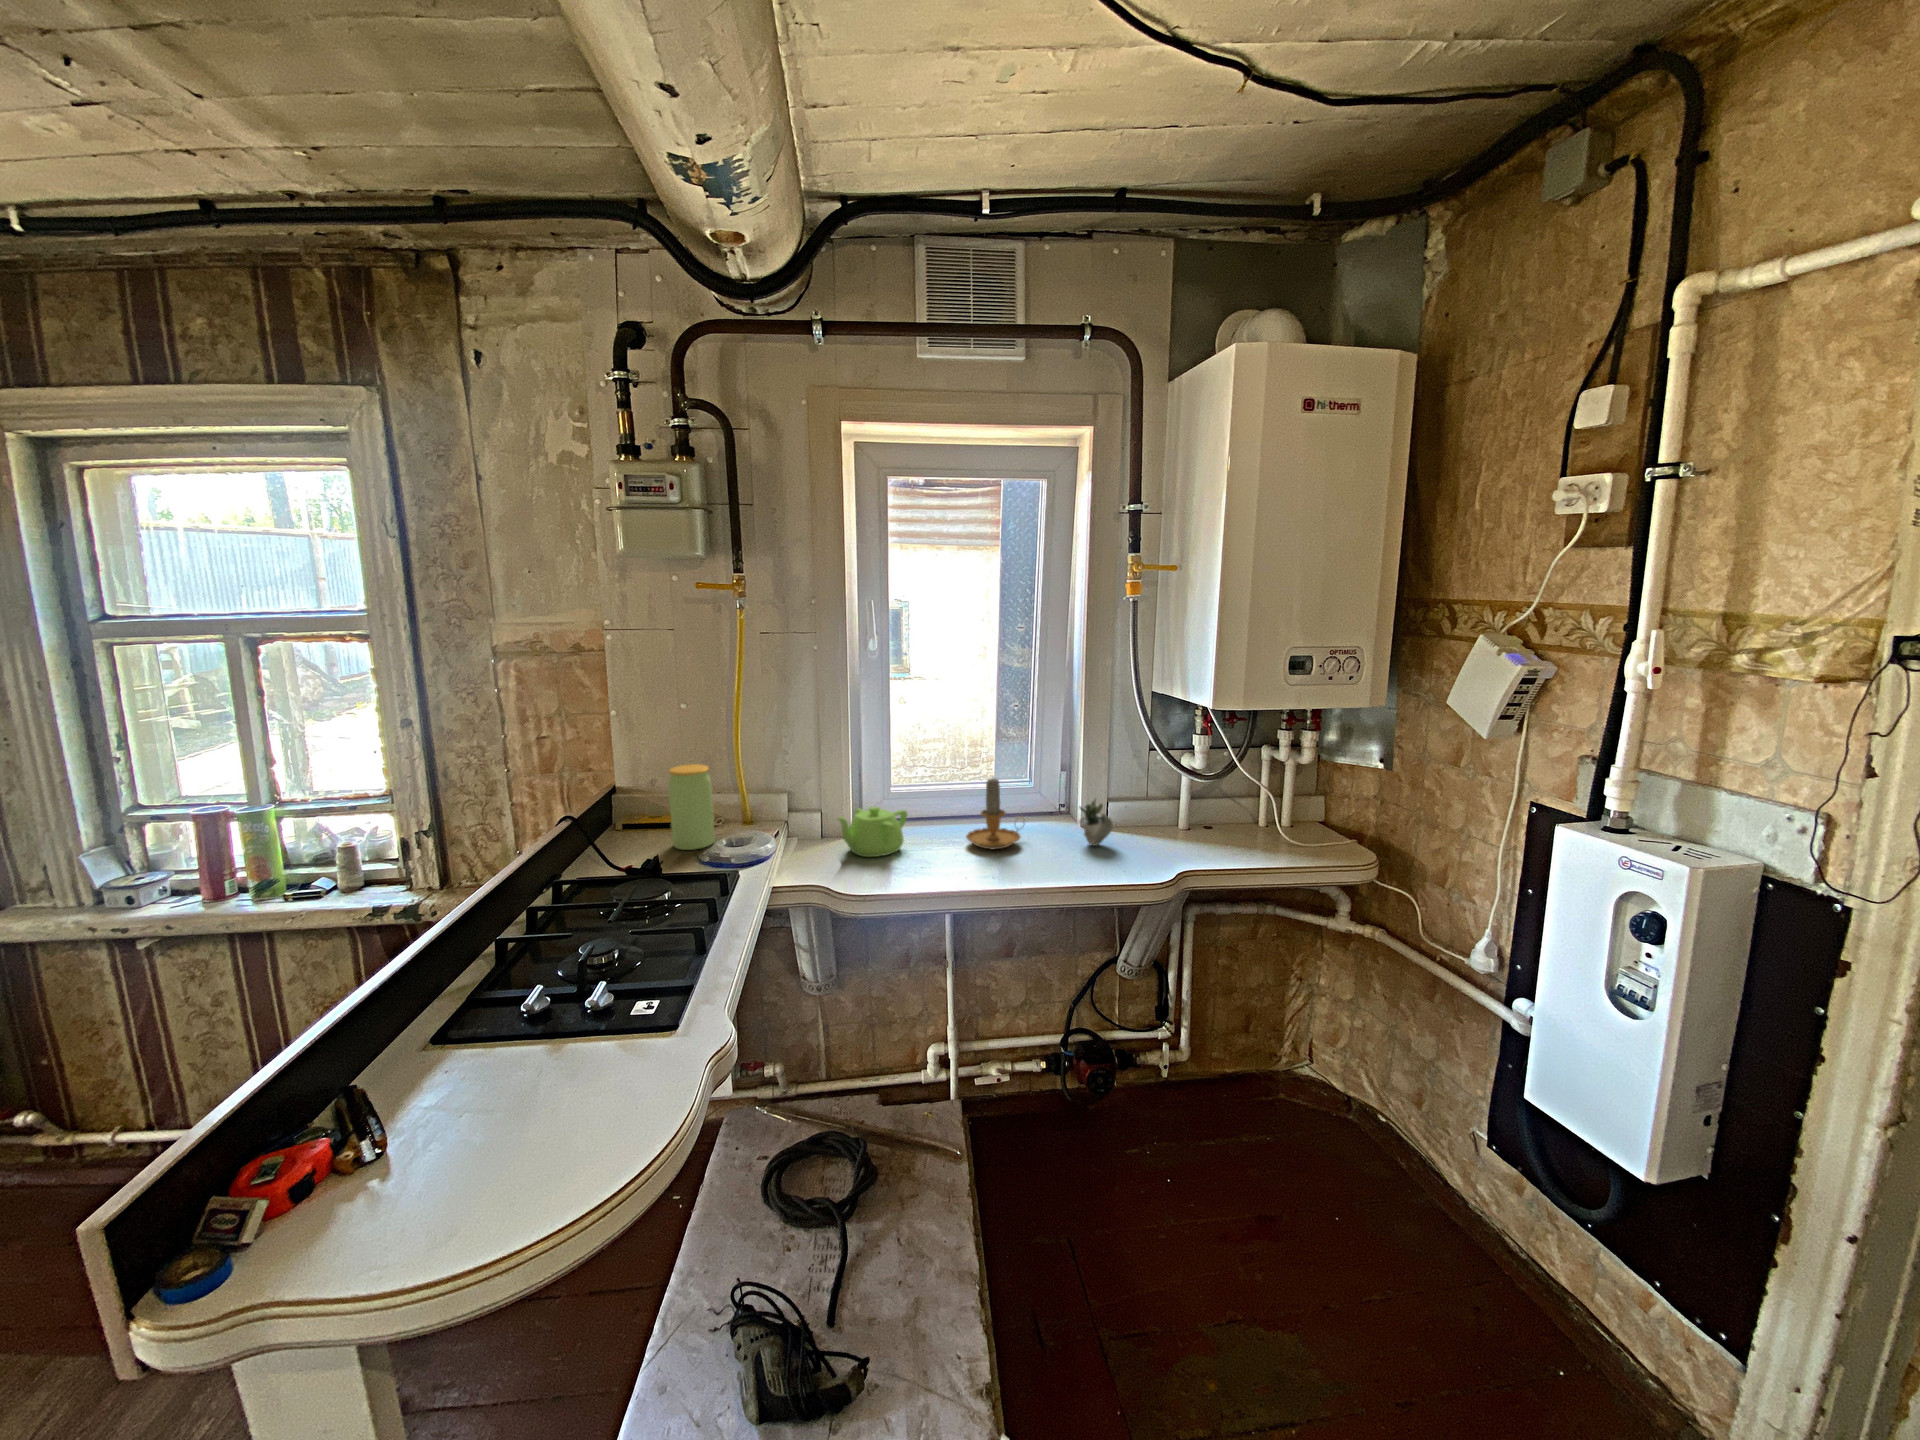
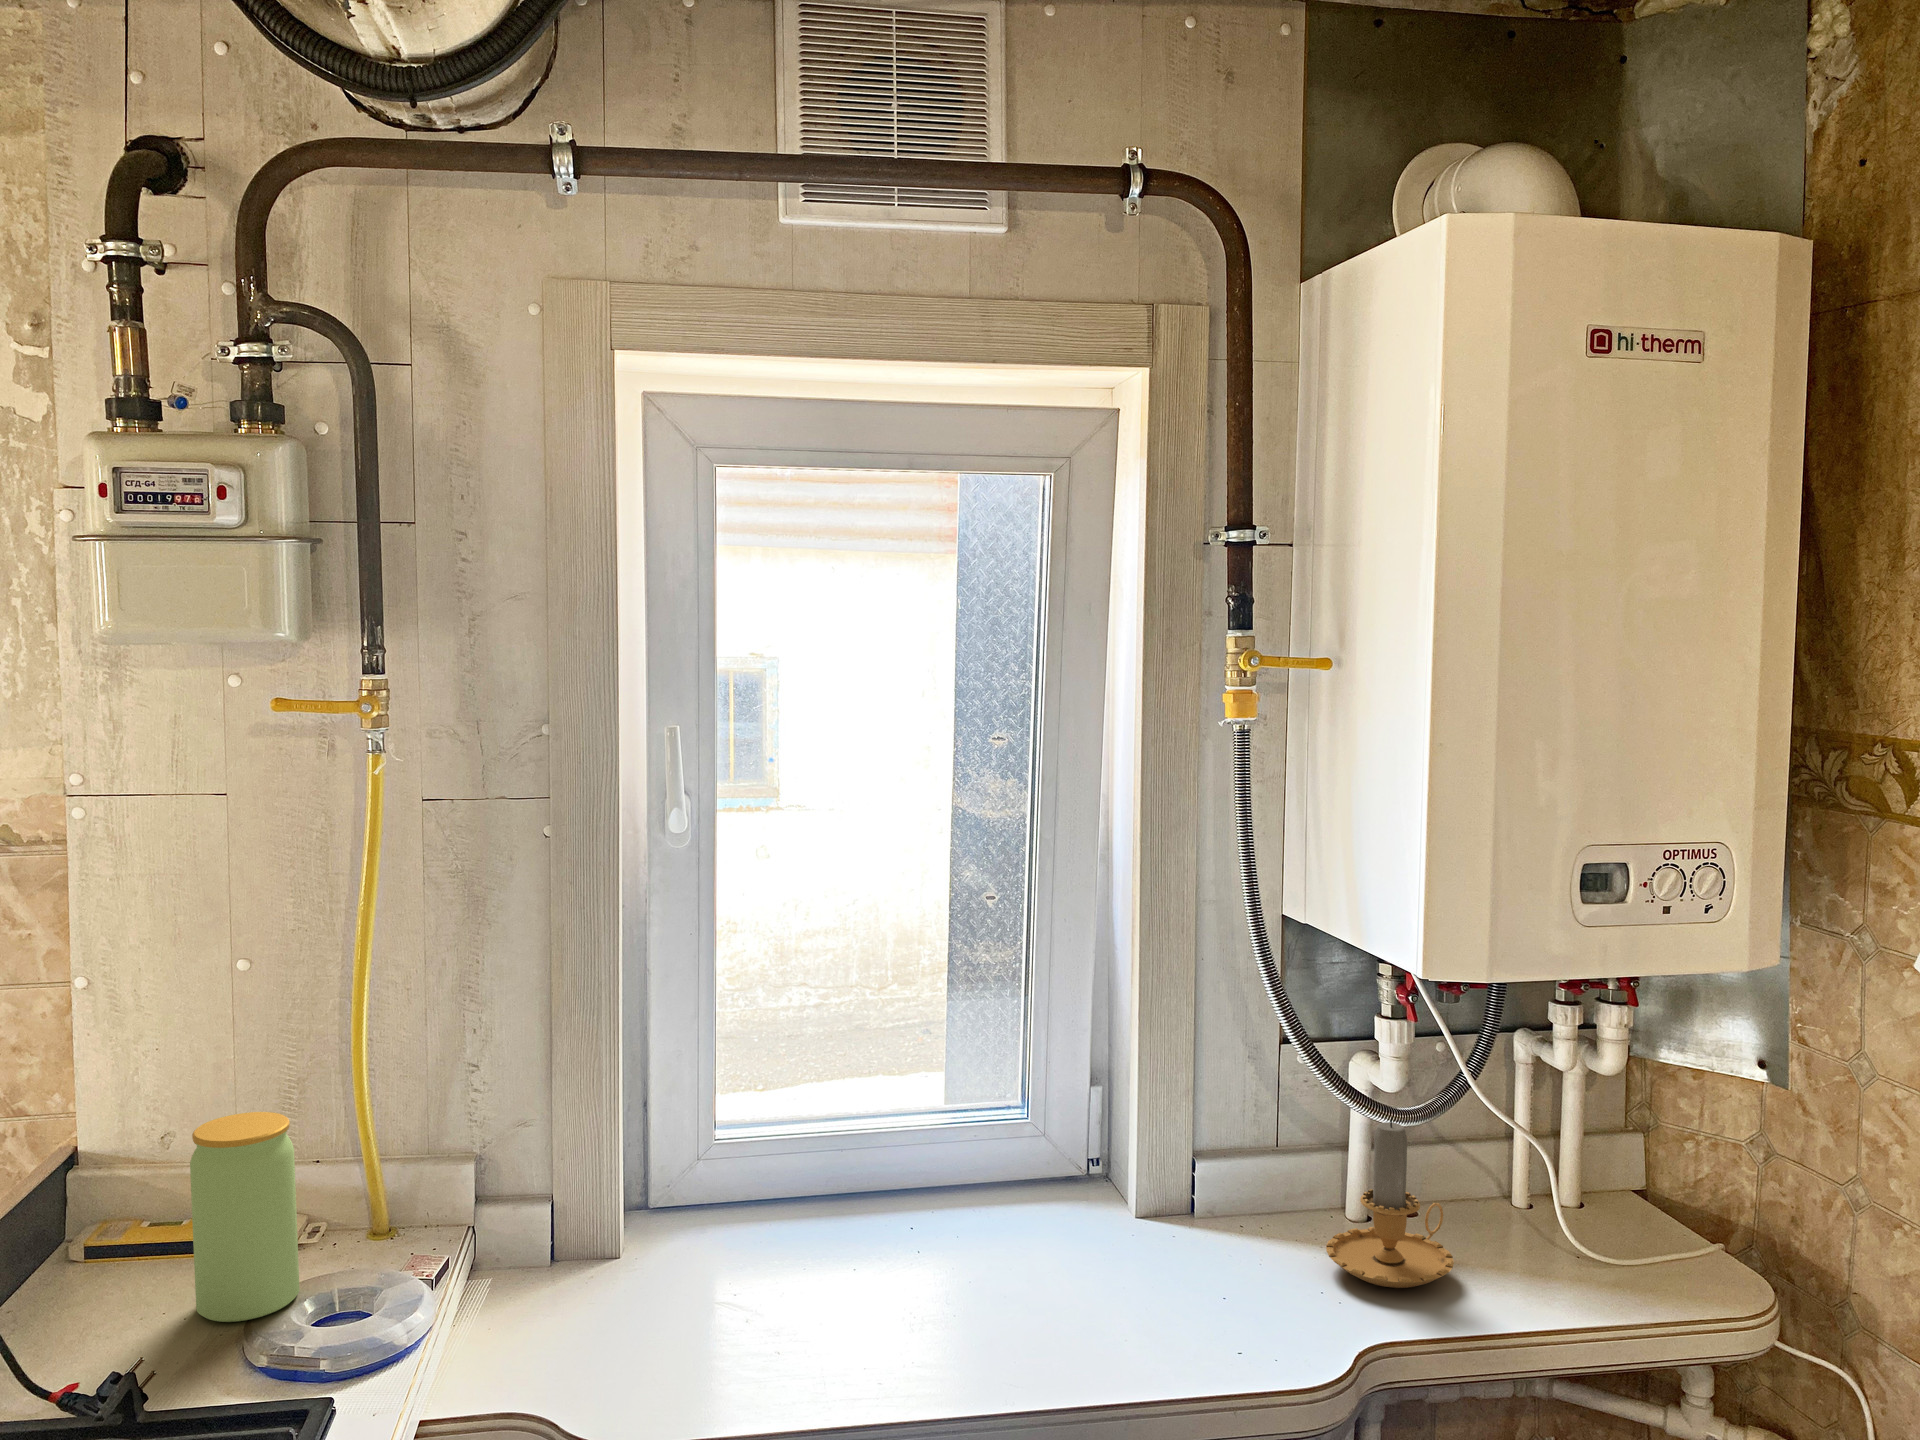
candle: present [966,778,1020,849] -> present [1326,1117,1454,1288]
succulent plant: present [1079,799,1126,846] -> none [1131,1162,1239,1272]
teapot: present [837,807,907,857] -> none [582,1193,750,1318]

